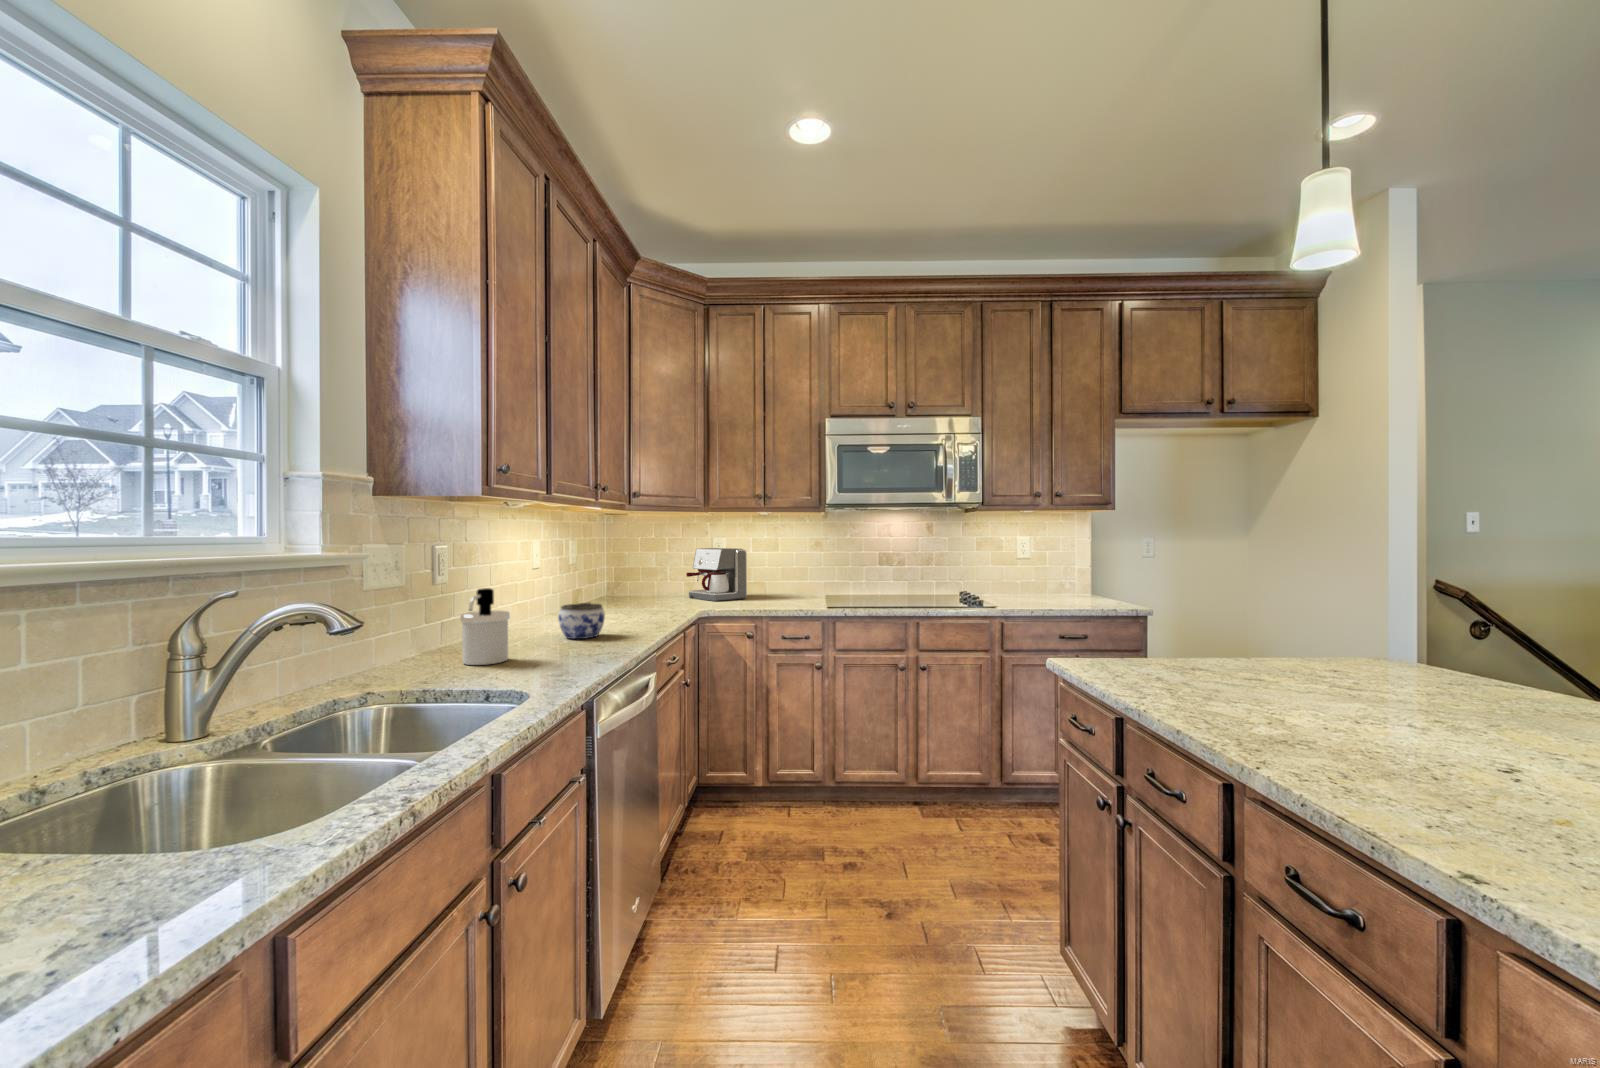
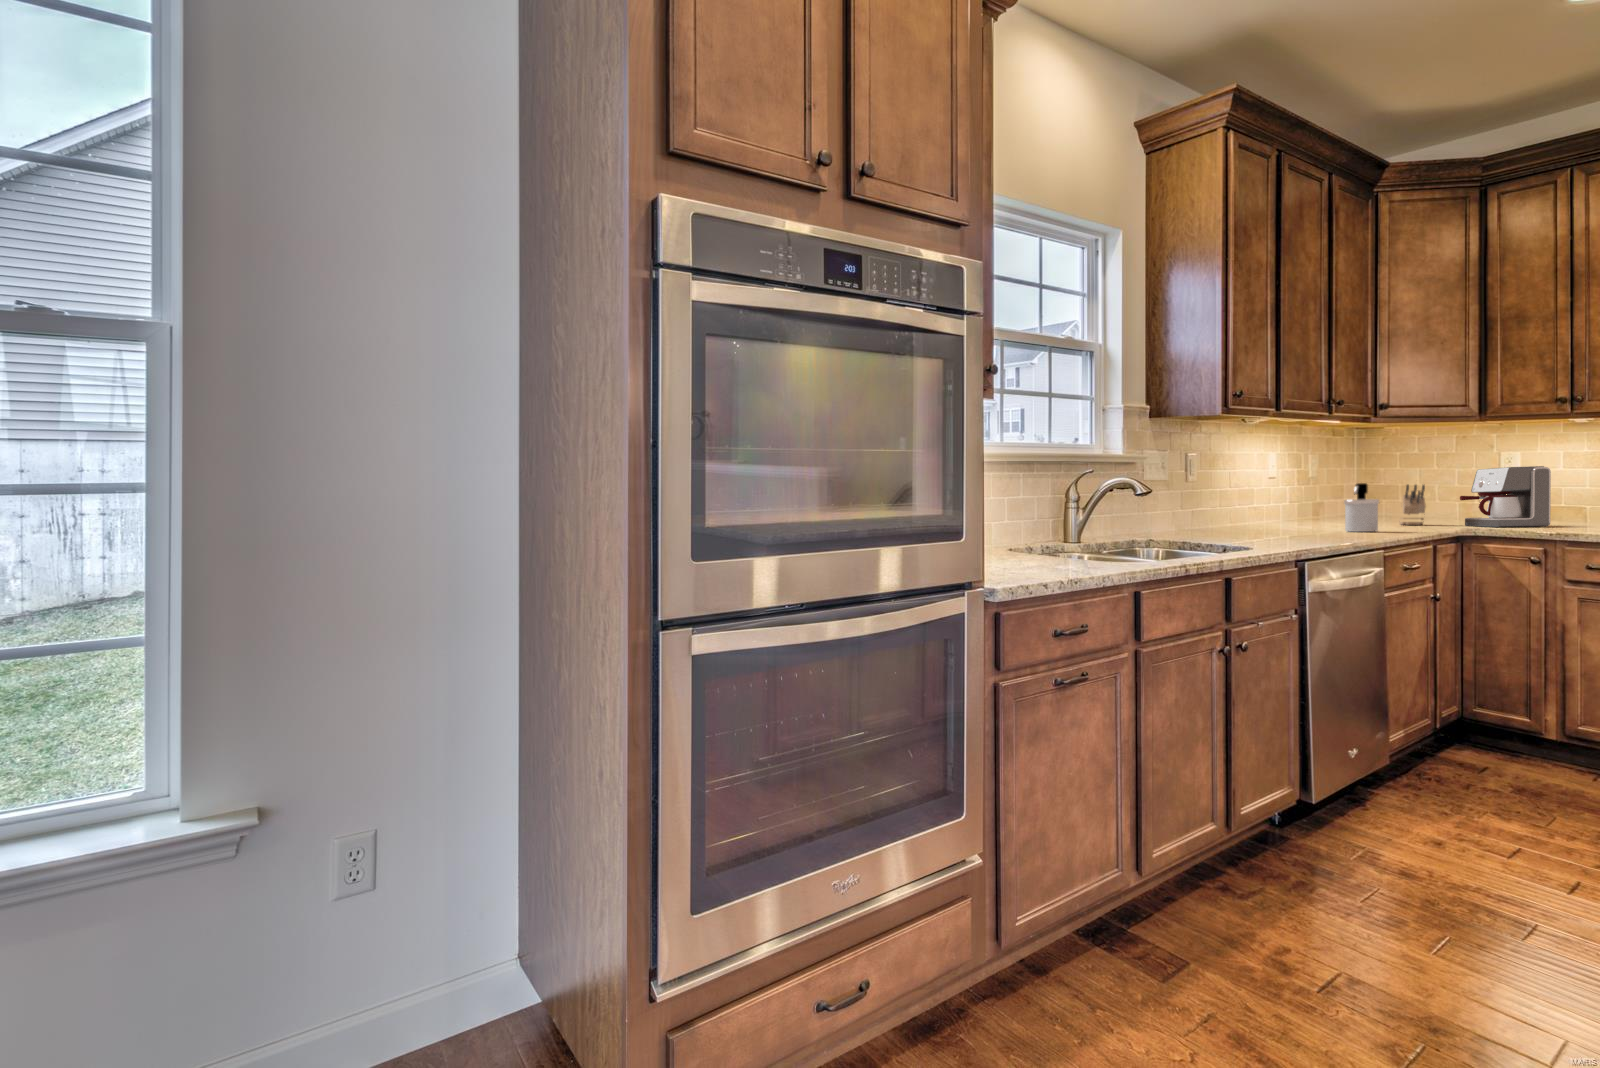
knife block: none [638,561,660,598] -> present [1399,485,1426,525]
soap dispenser: present [460,588,510,665] -> present [1344,483,1379,532]
jar: present [558,603,605,639] -> none [1289,506,1333,535]

